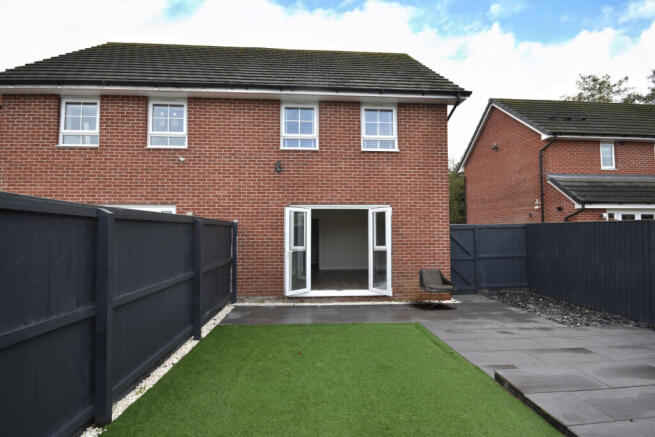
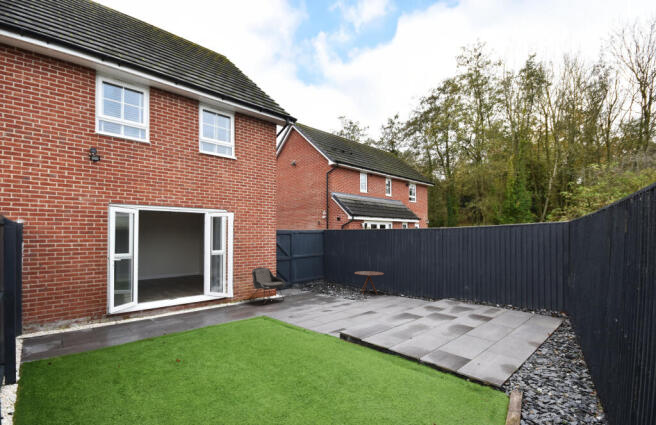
round table: none [570,285,629,324] -> present [355,271,384,294]

